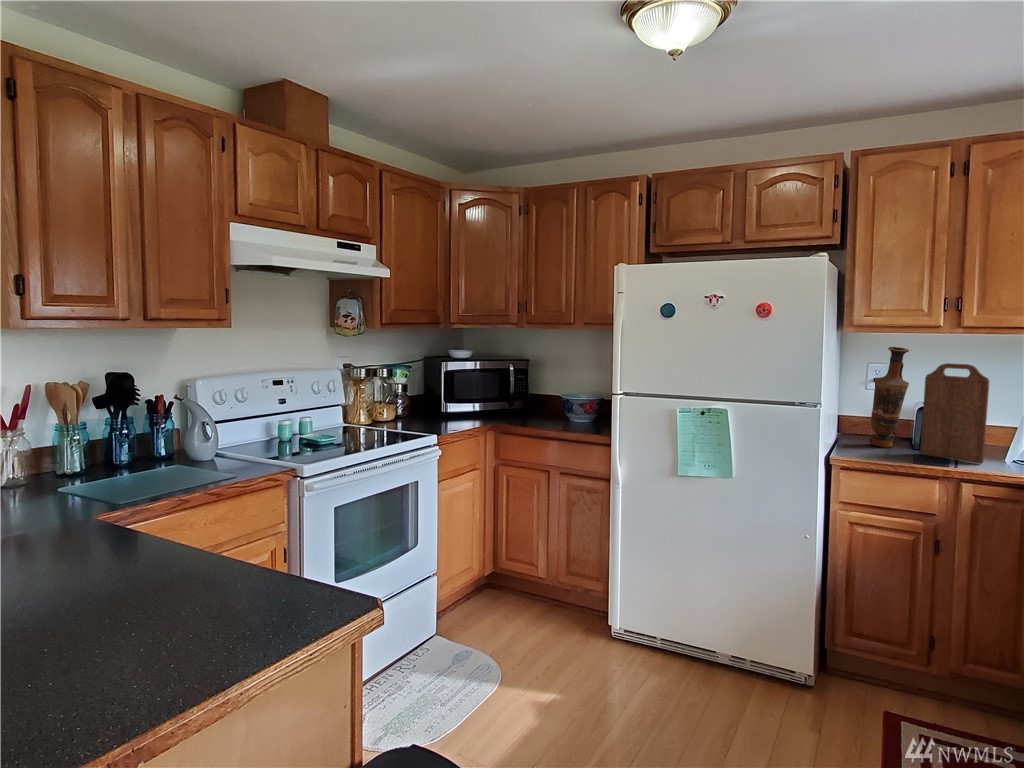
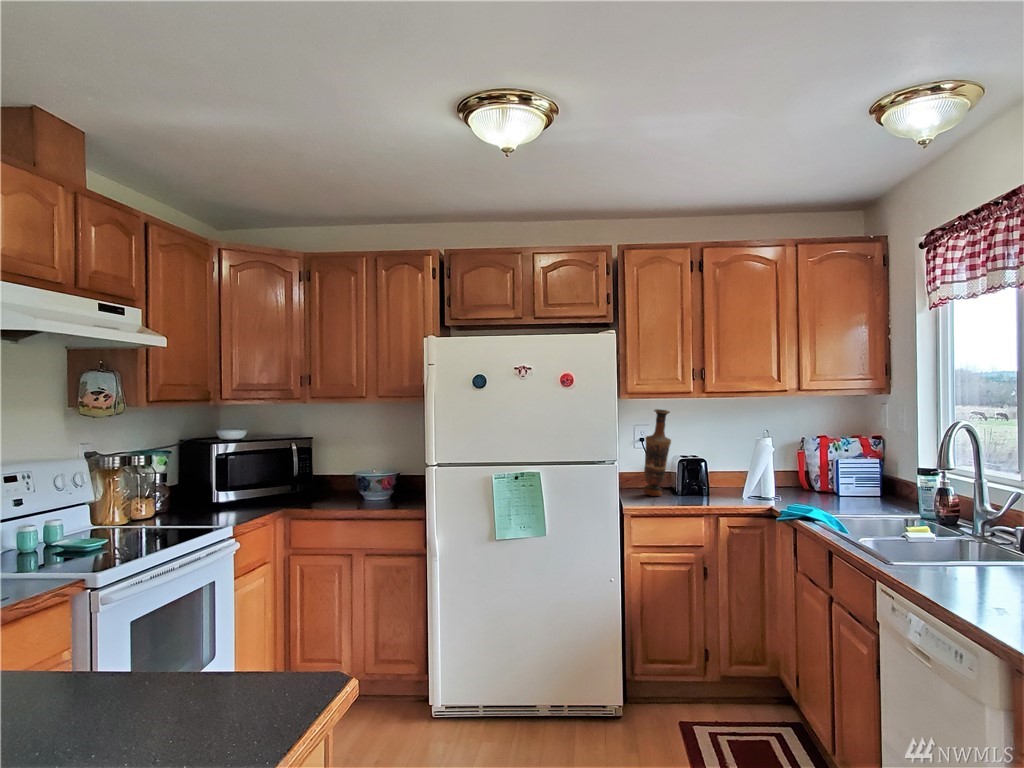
cutting board: present [920,363,989,464] -> none [684,422,732,503]

